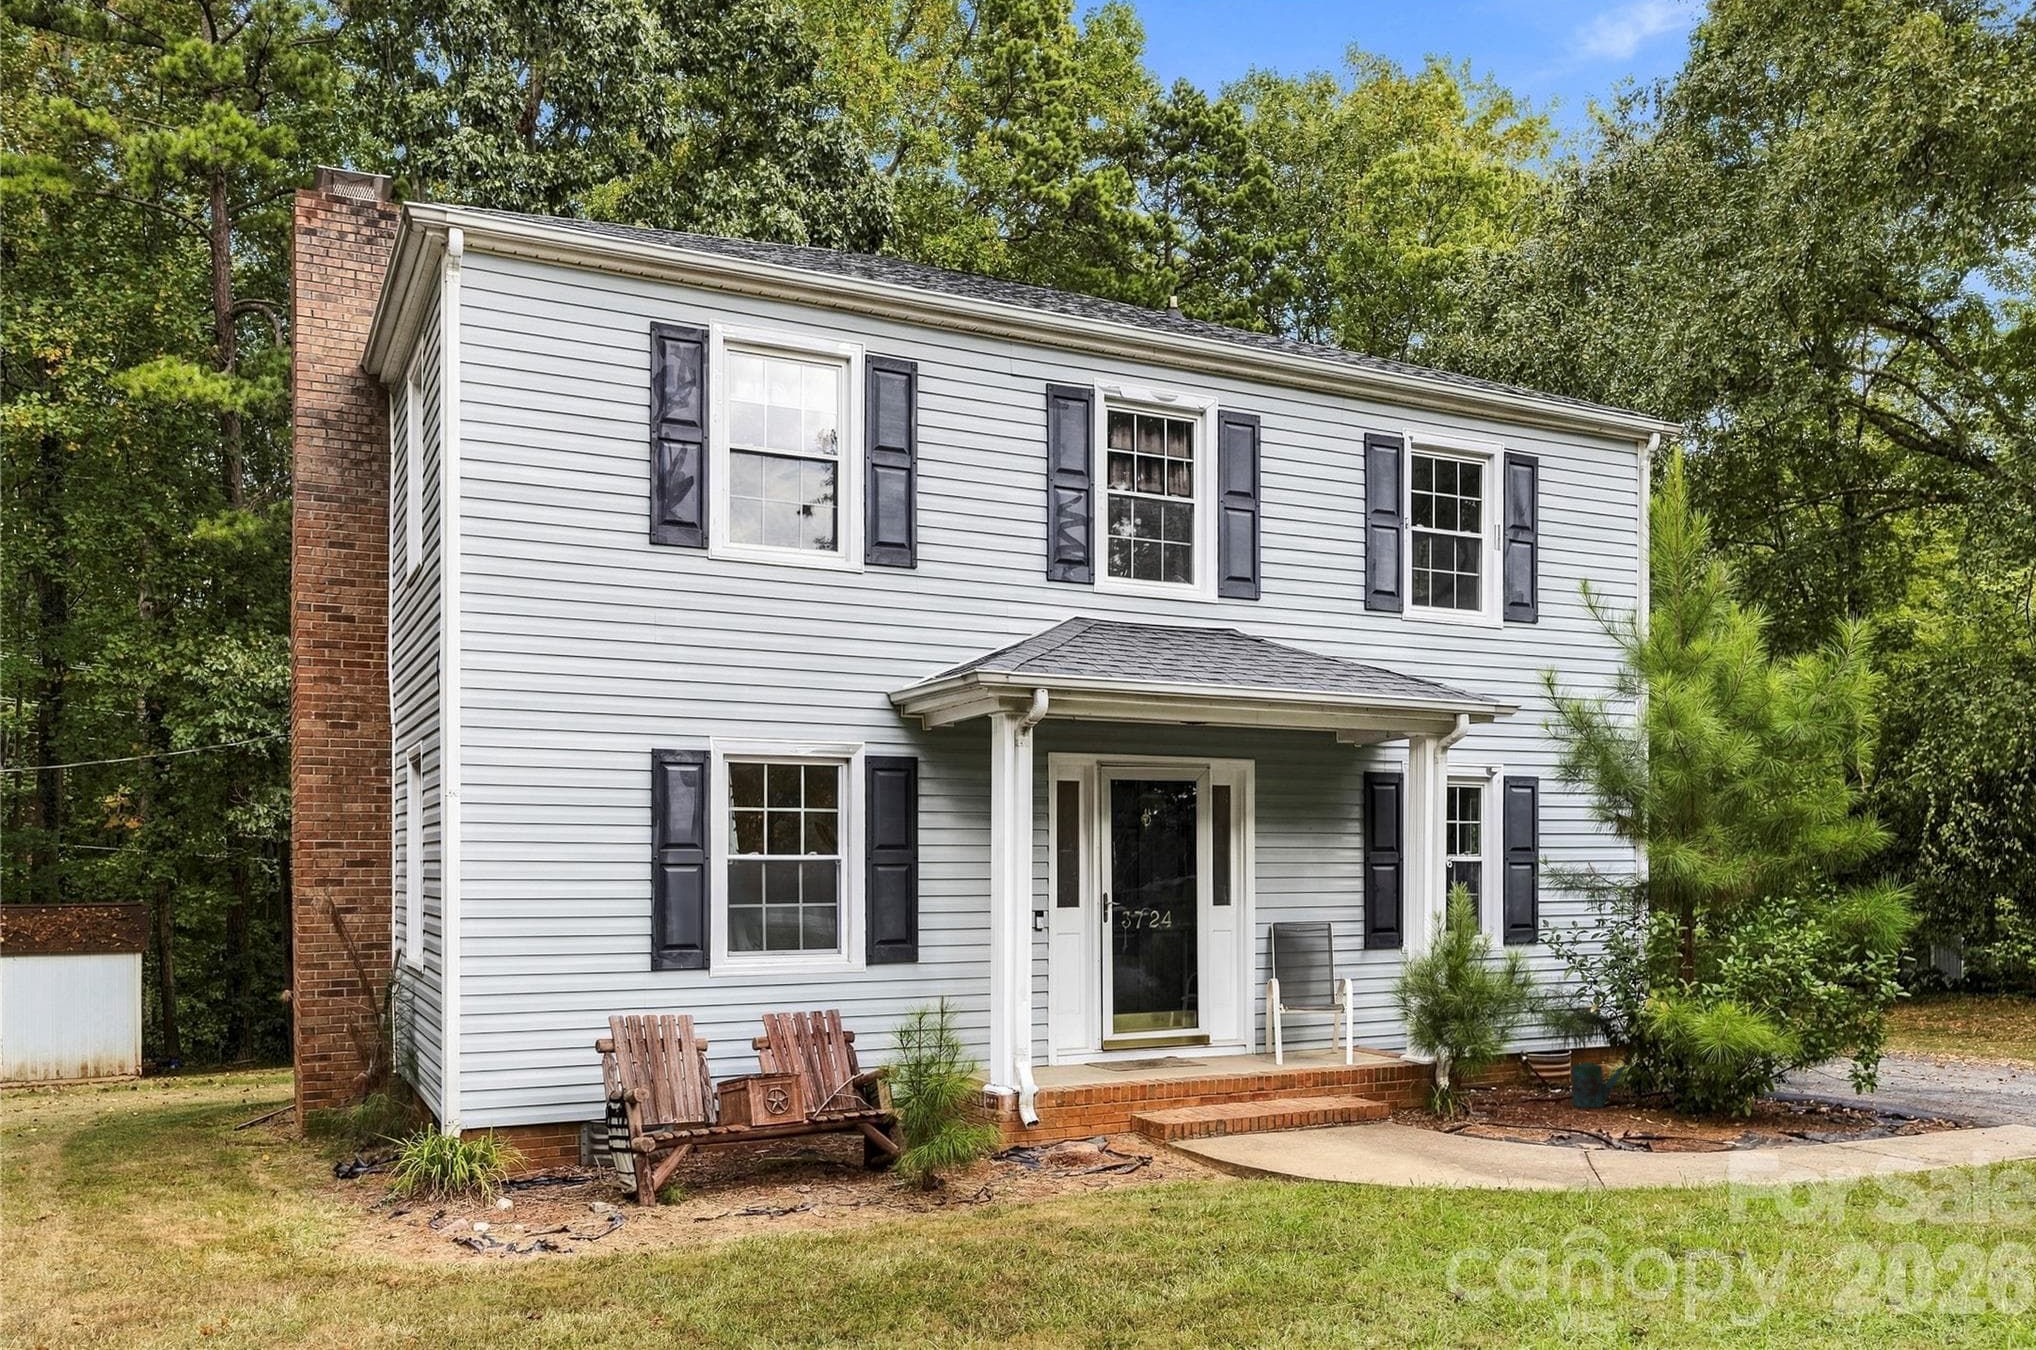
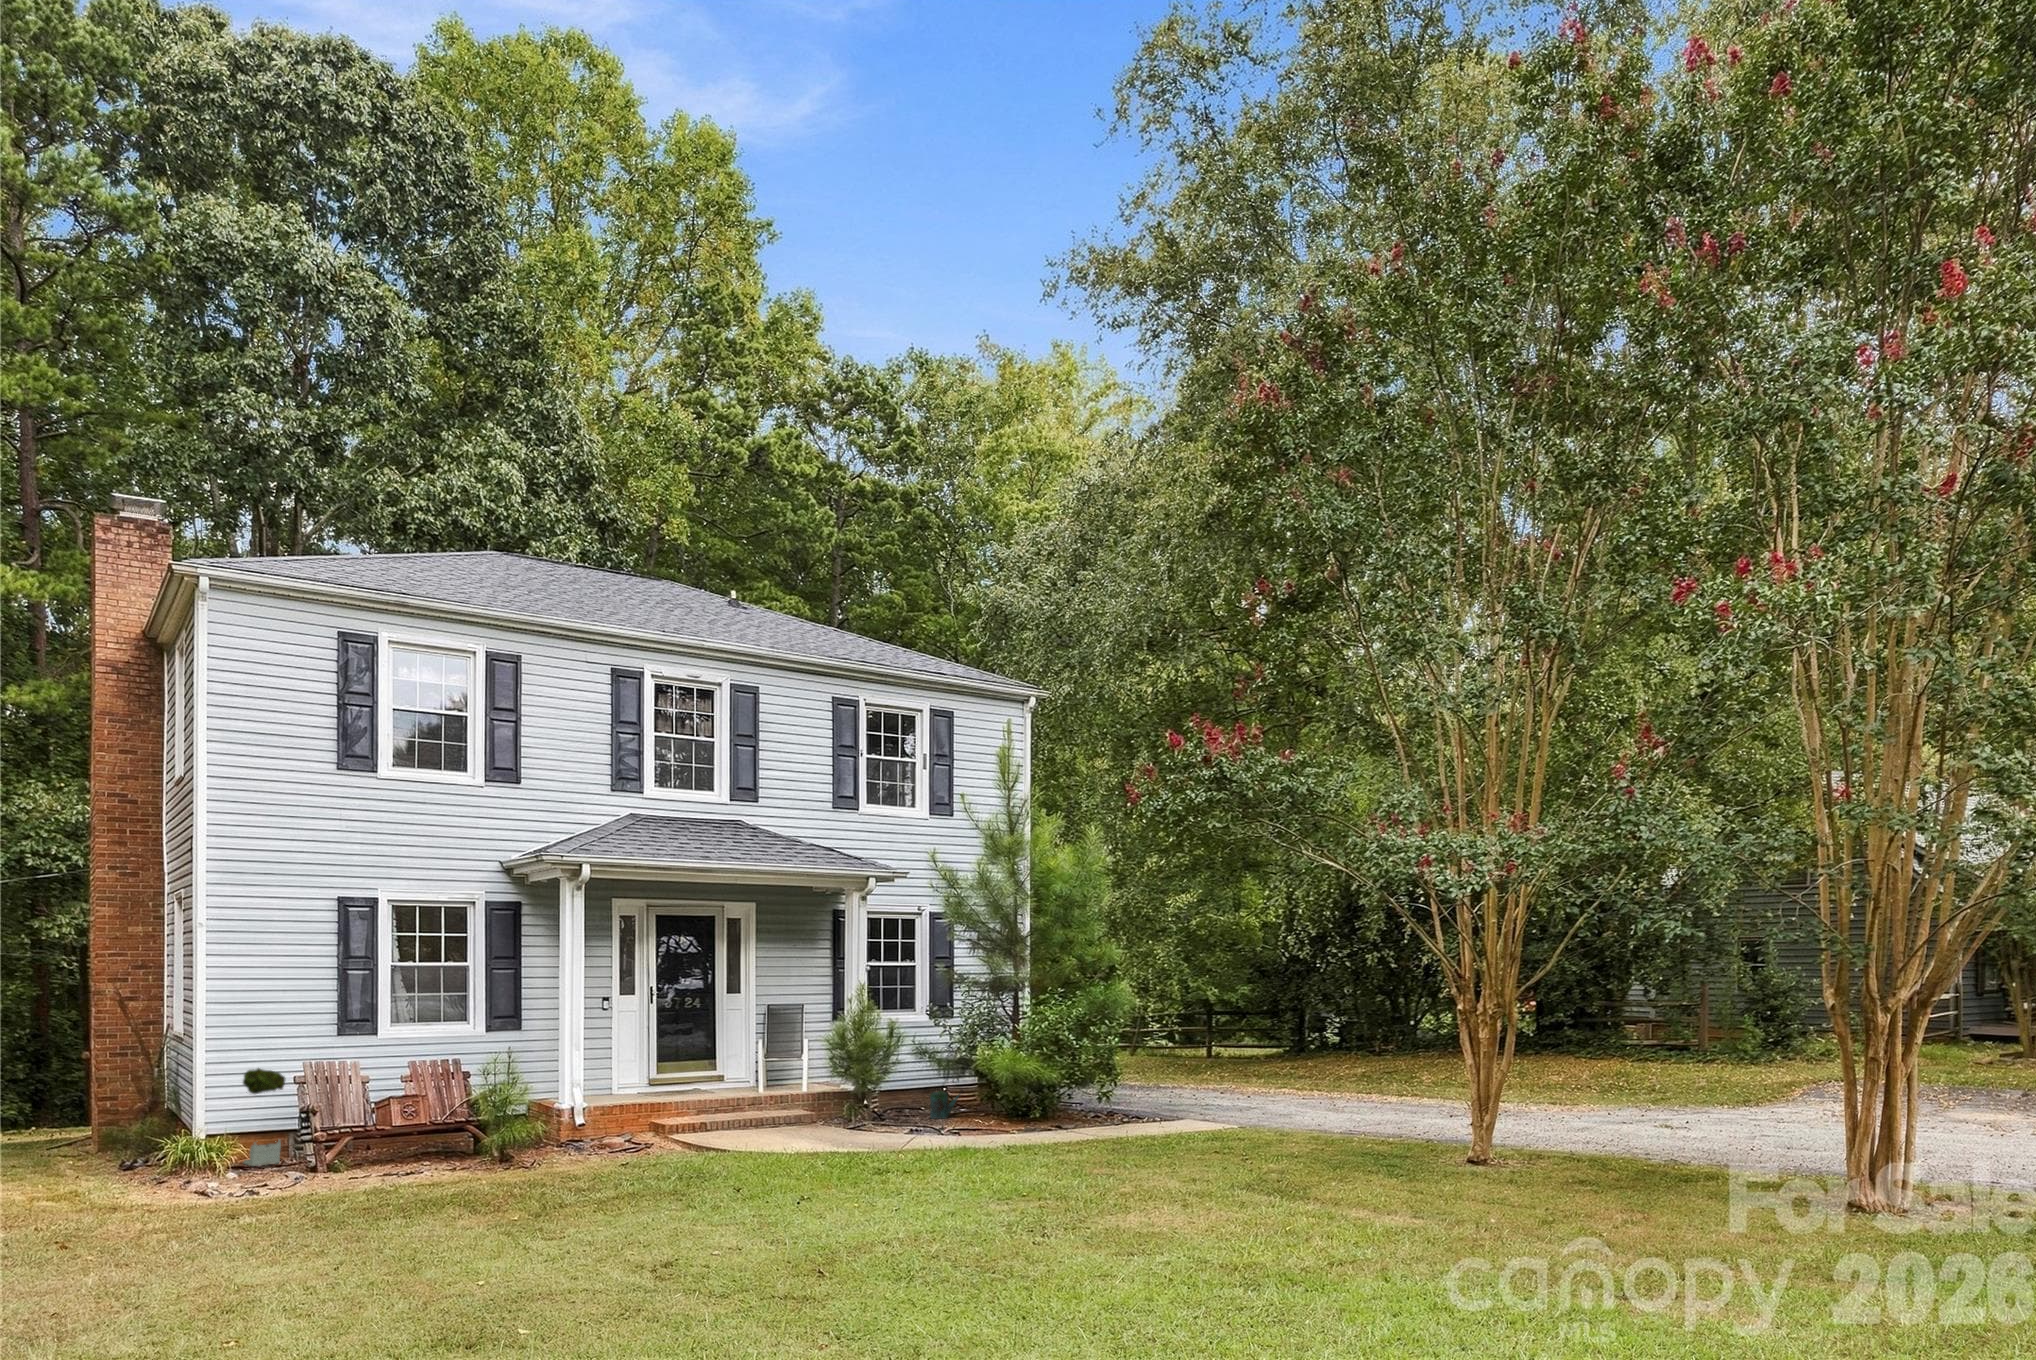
potted tree: none [507,1026,580,1193] -> present [243,1068,285,1166]

